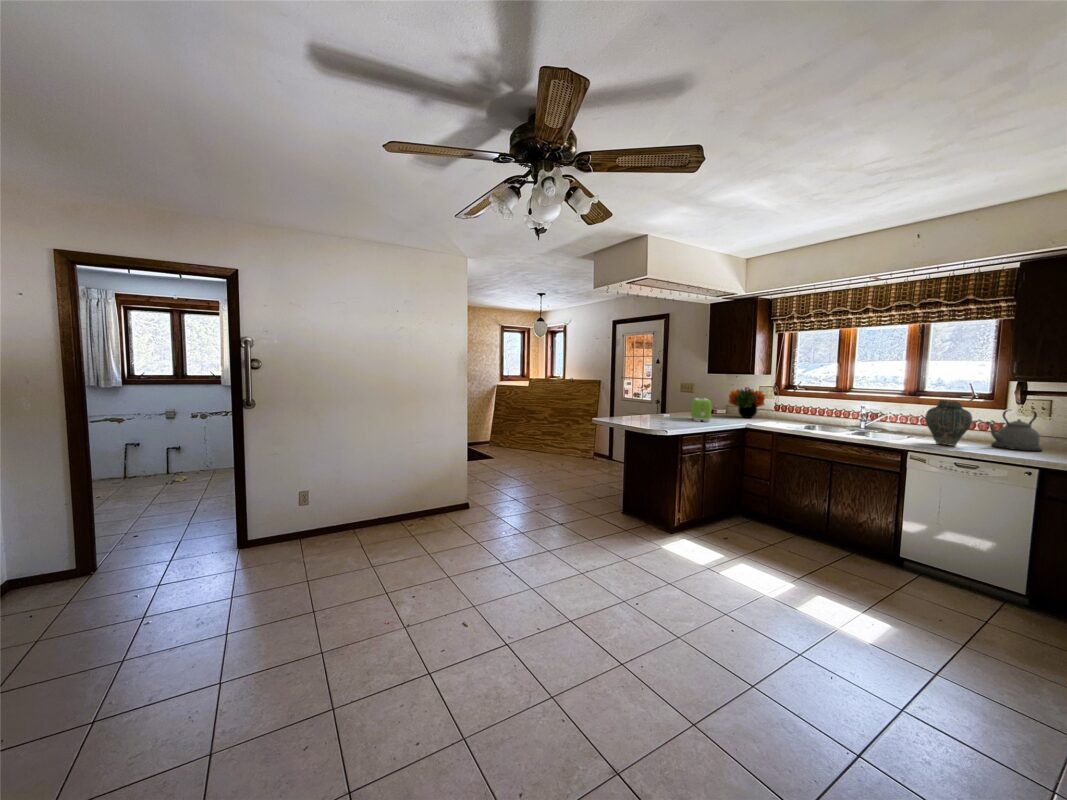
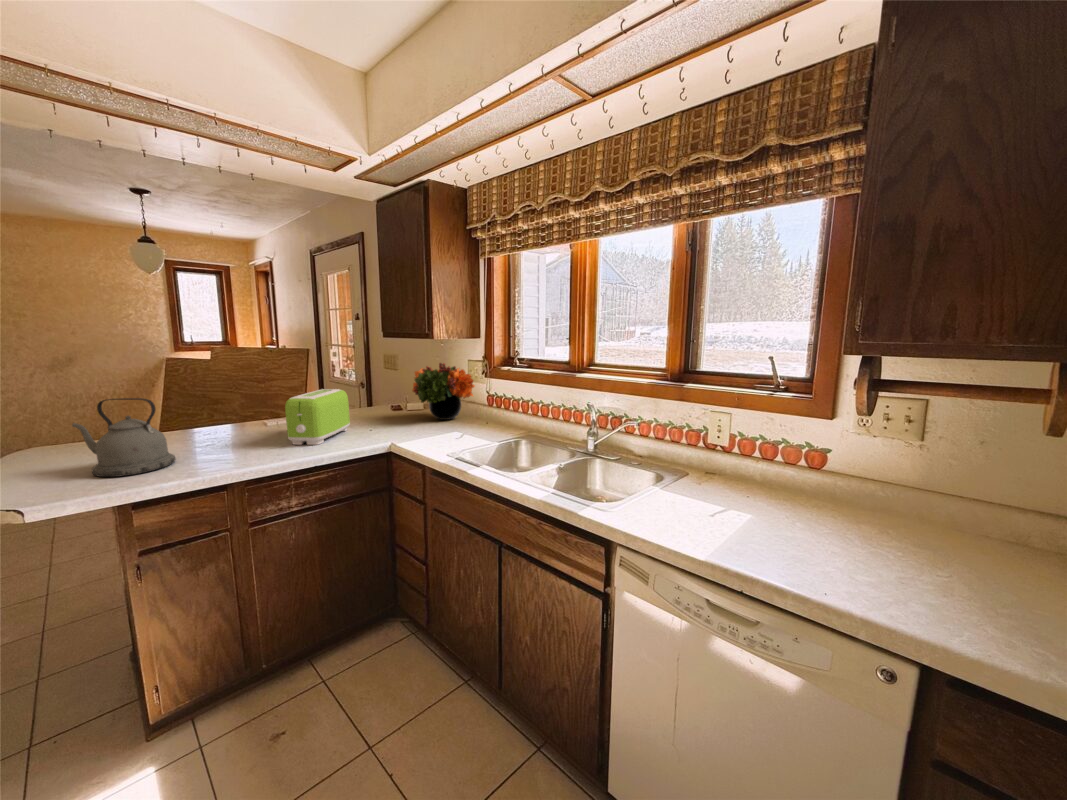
vase: present [925,400,972,446] -> none [665,411,761,532]
kettle: present [986,410,1043,451] -> present [72,398,176,477]

